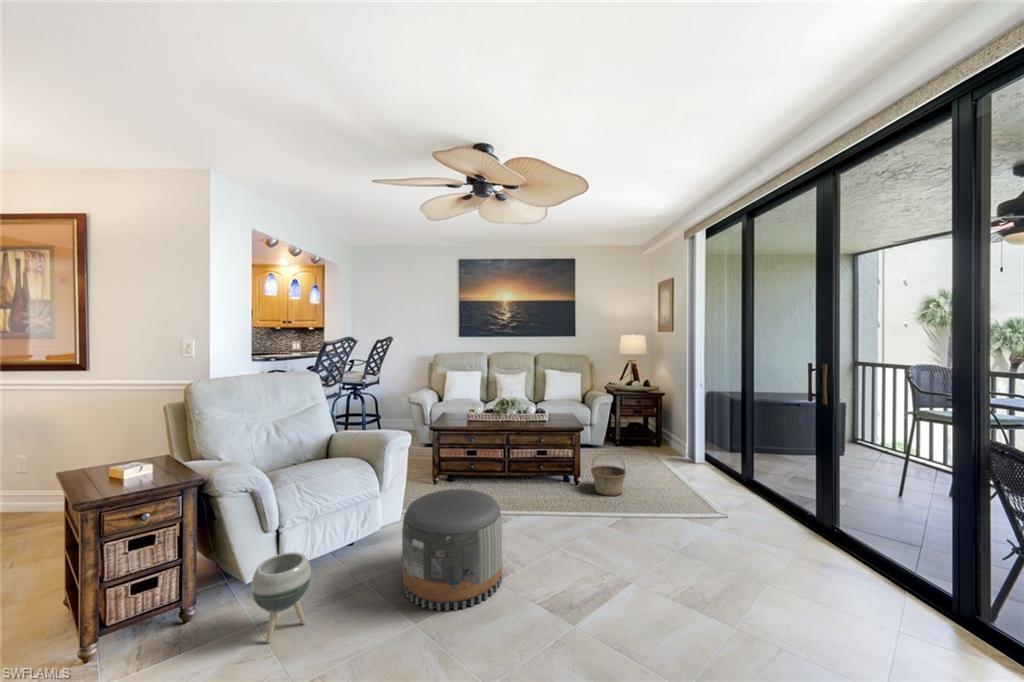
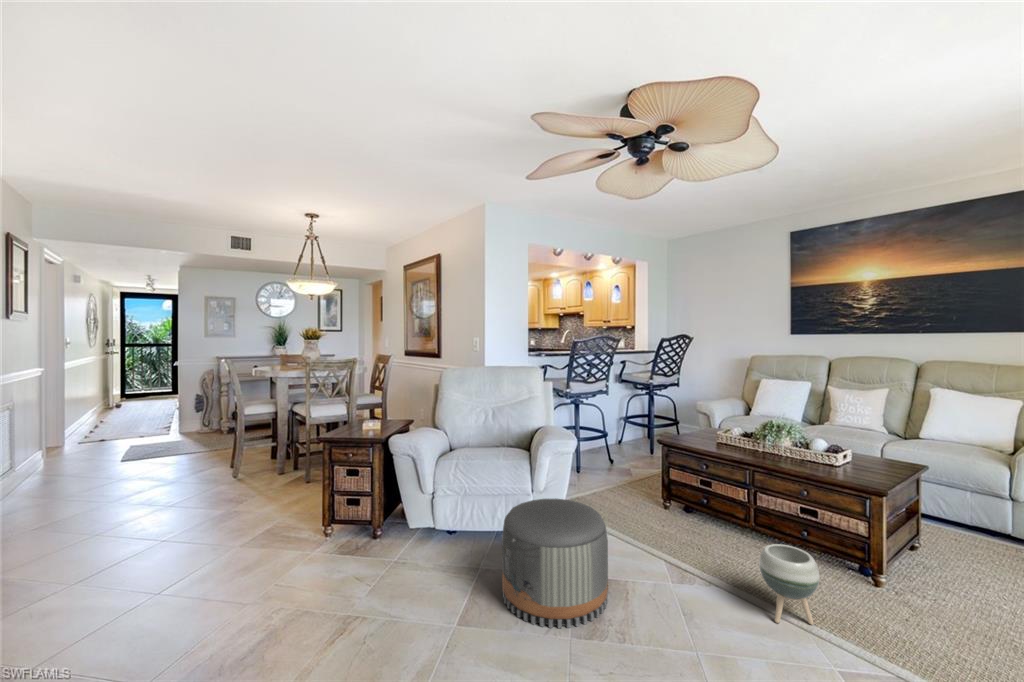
basket: present [591,453,626,496] -> none [885,548,977,640]
planter: present [251,552,311,643] -> present [759,544,820,625]

